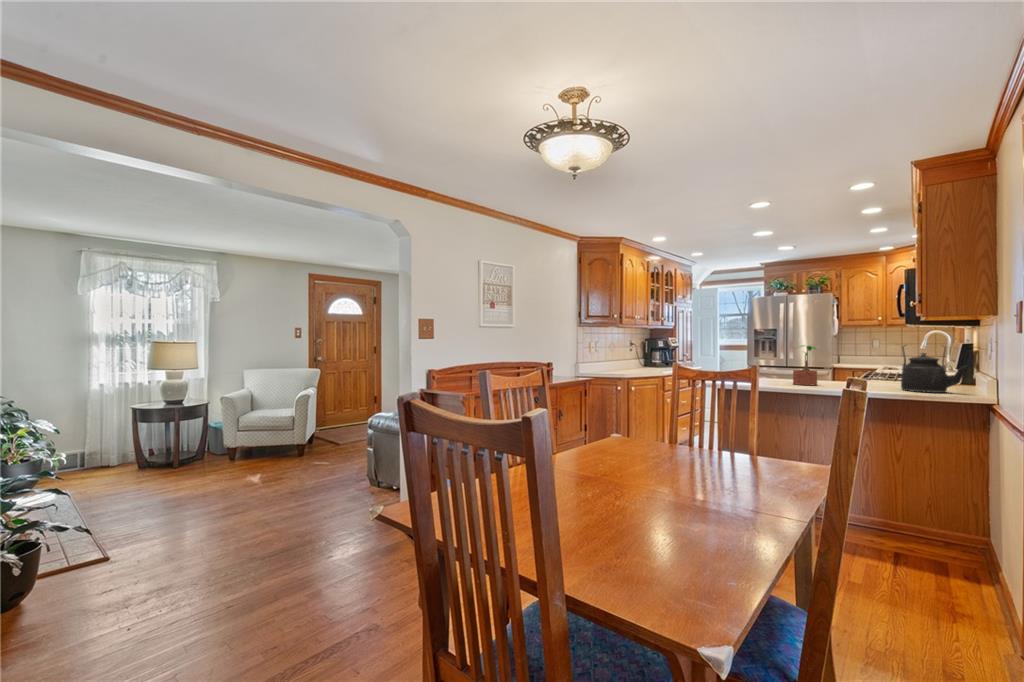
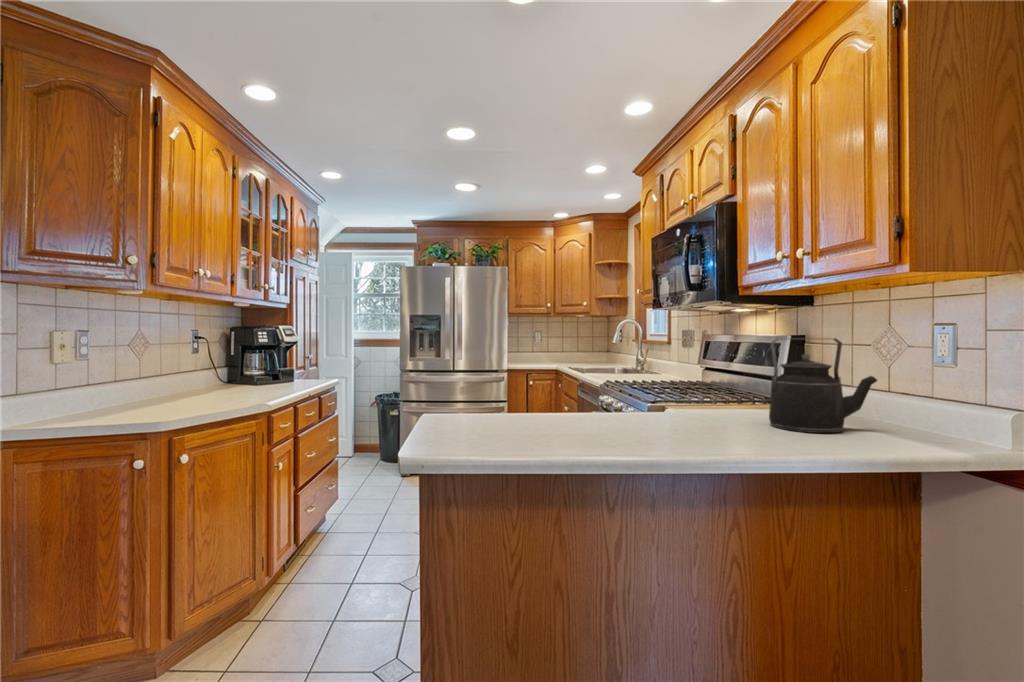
potted plant: present [793,345,817,385] -> none [604,340,659,437]

